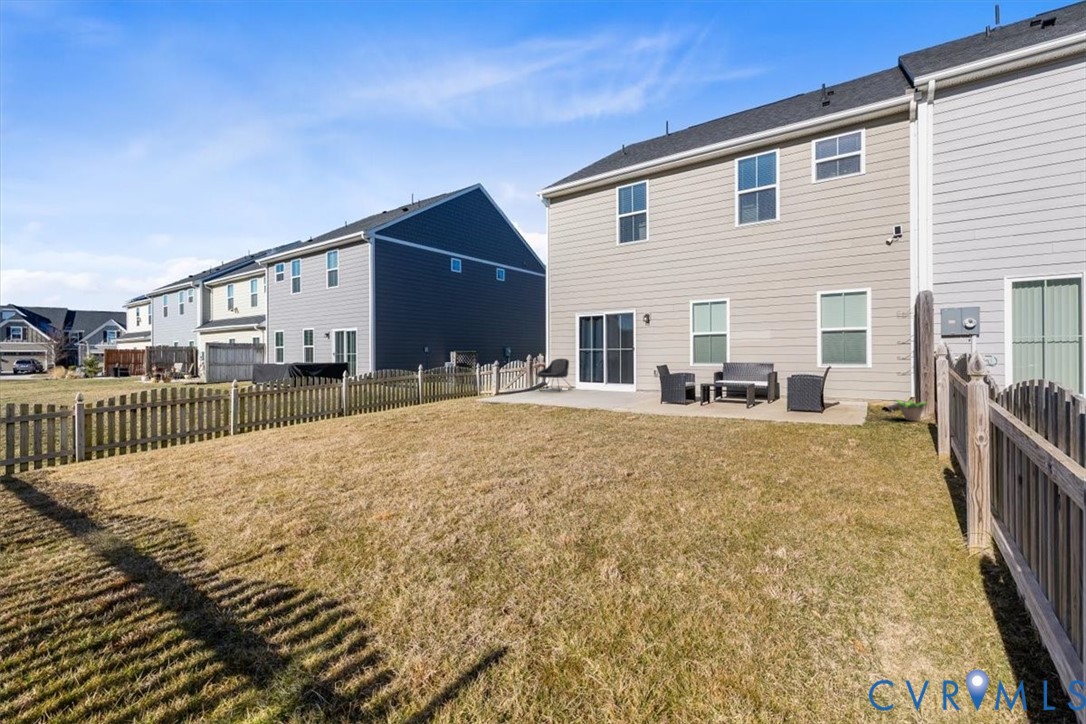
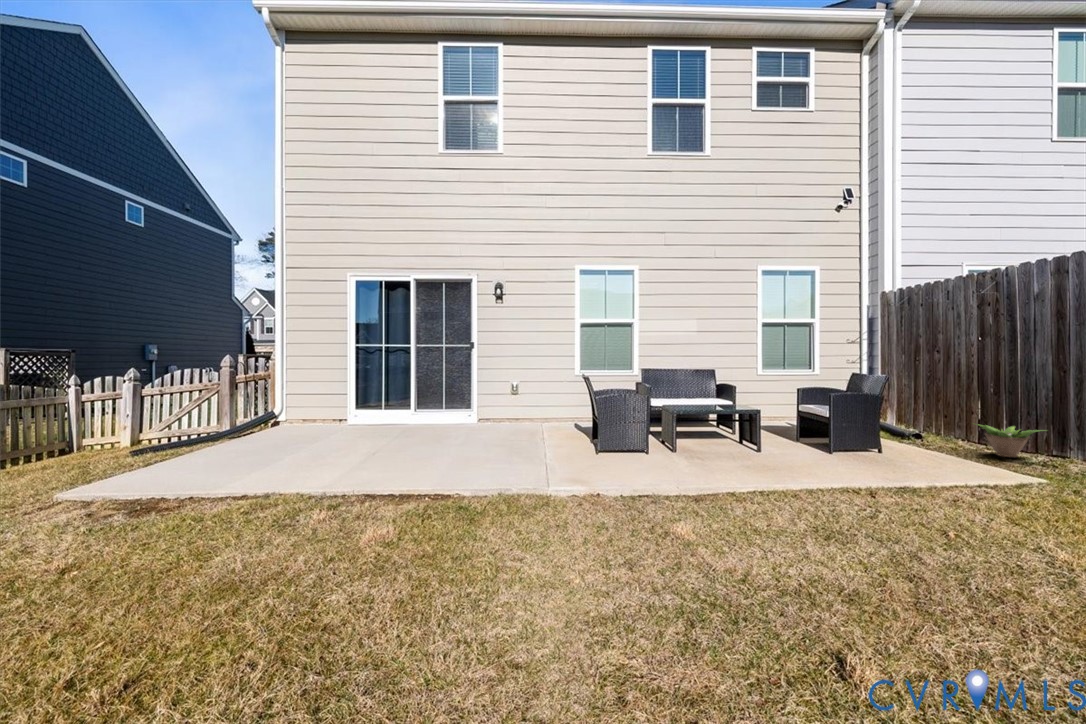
lounge chair: present [537,359,569,390] -> none [258,362,337,434]

